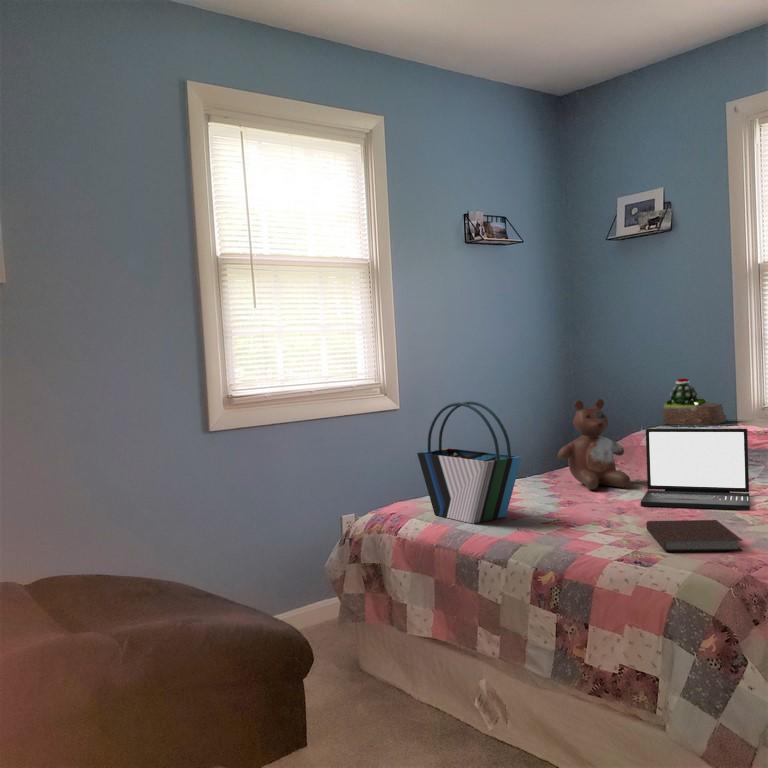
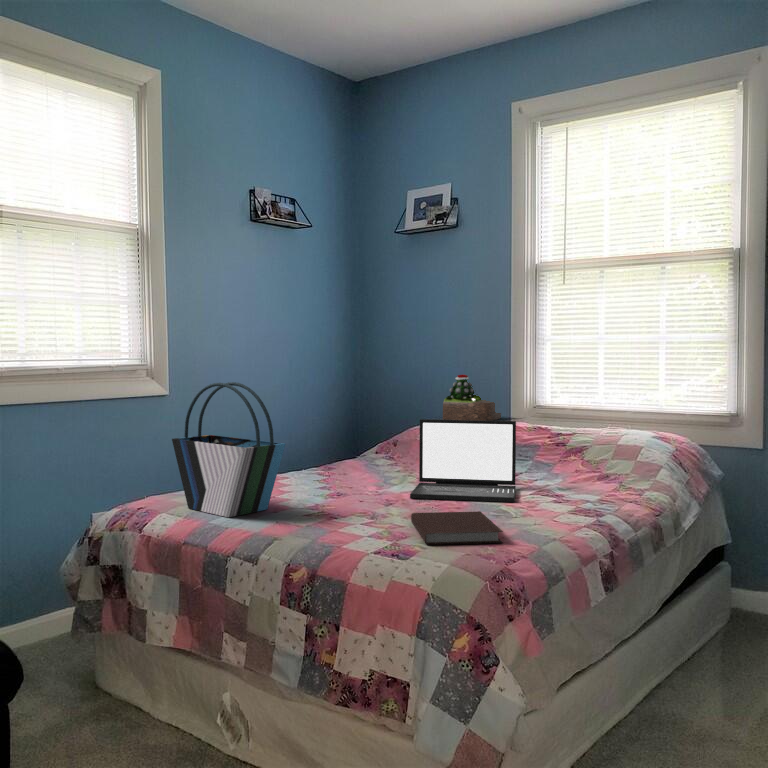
stuffed bear: present [558,399,630,490] -> none [331,388,403,482]

